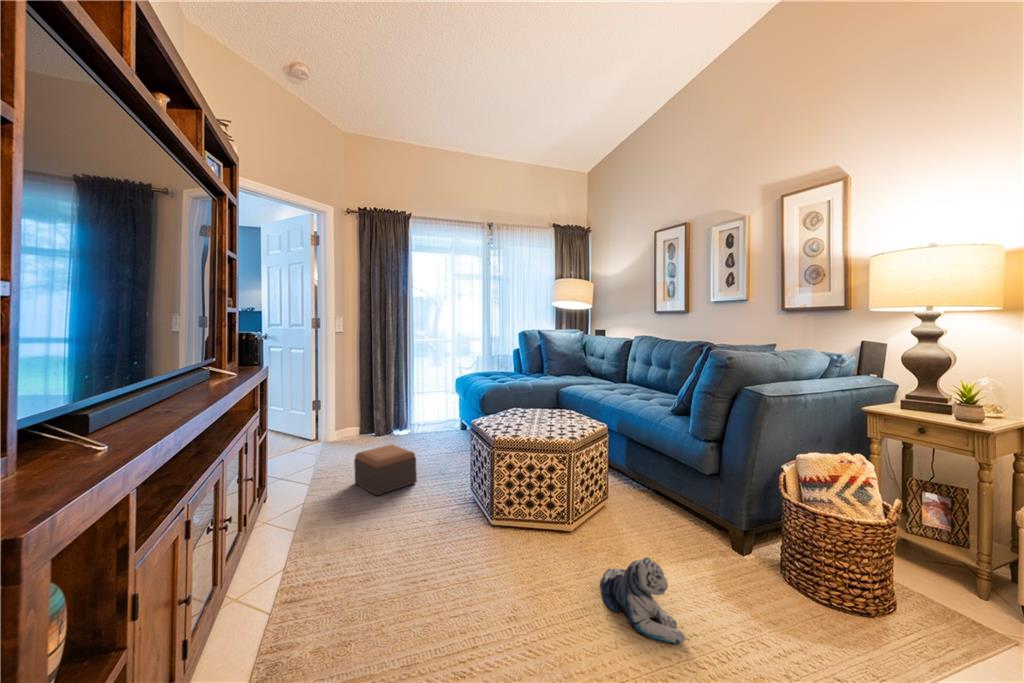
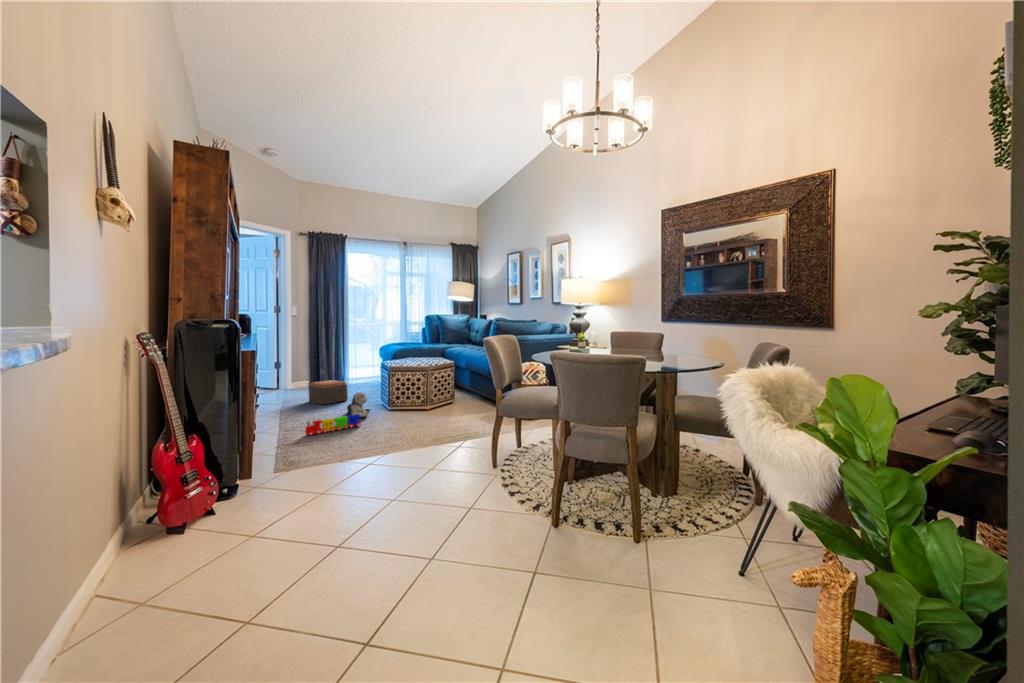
plush toy: present [600,558,685,645] -> present [347,393,370,418]
toy train: none [340,568,455,647] -> present [305,414,361,435]

